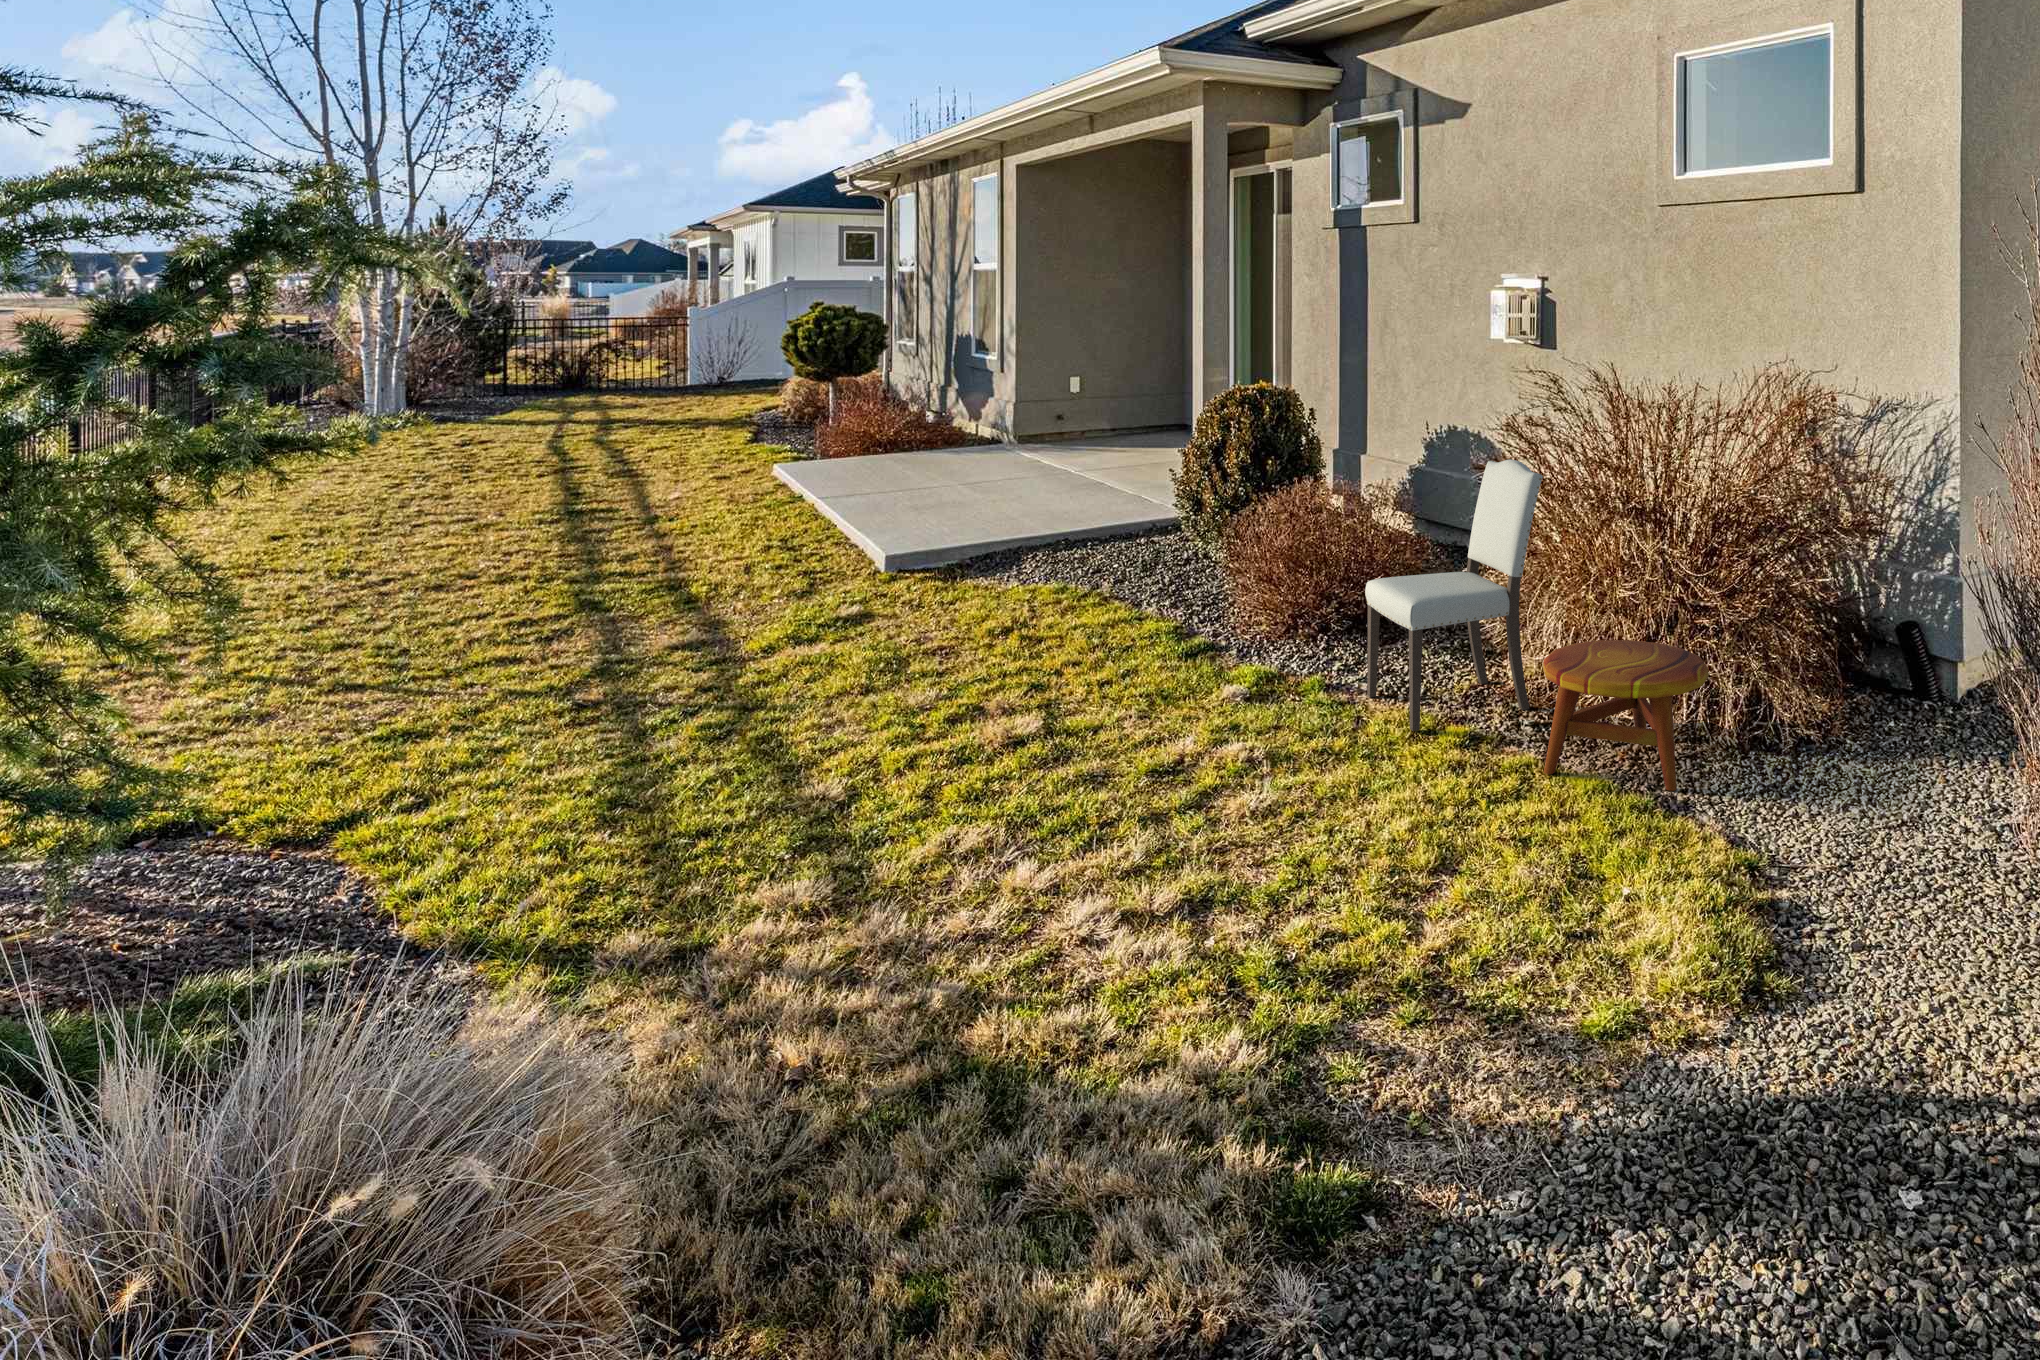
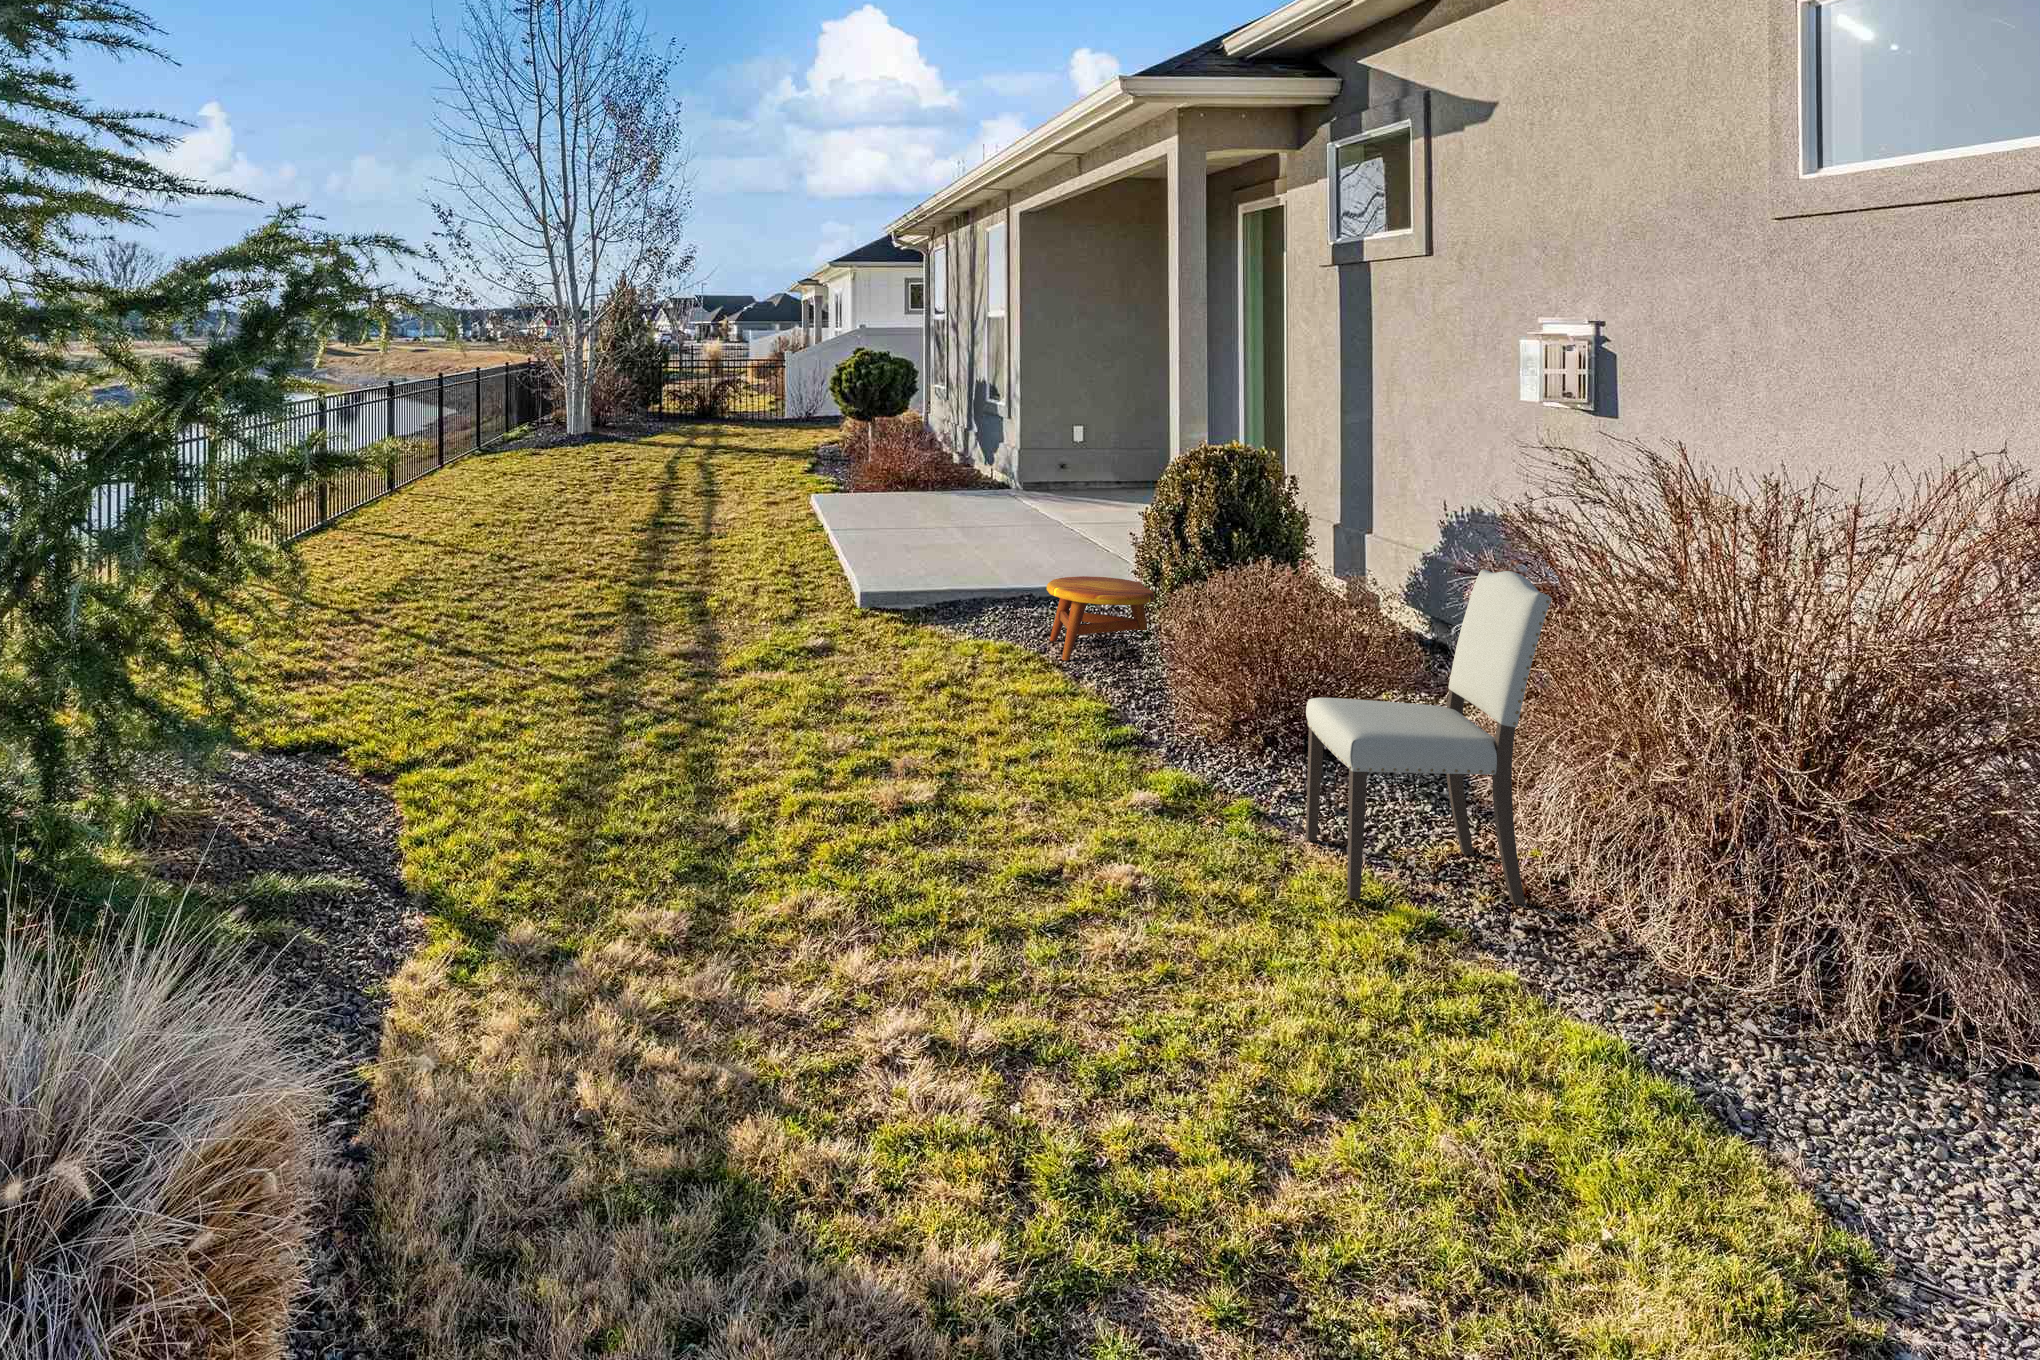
side table: present [1543,640,1708,791] -> present [1047,576,1154,660]

